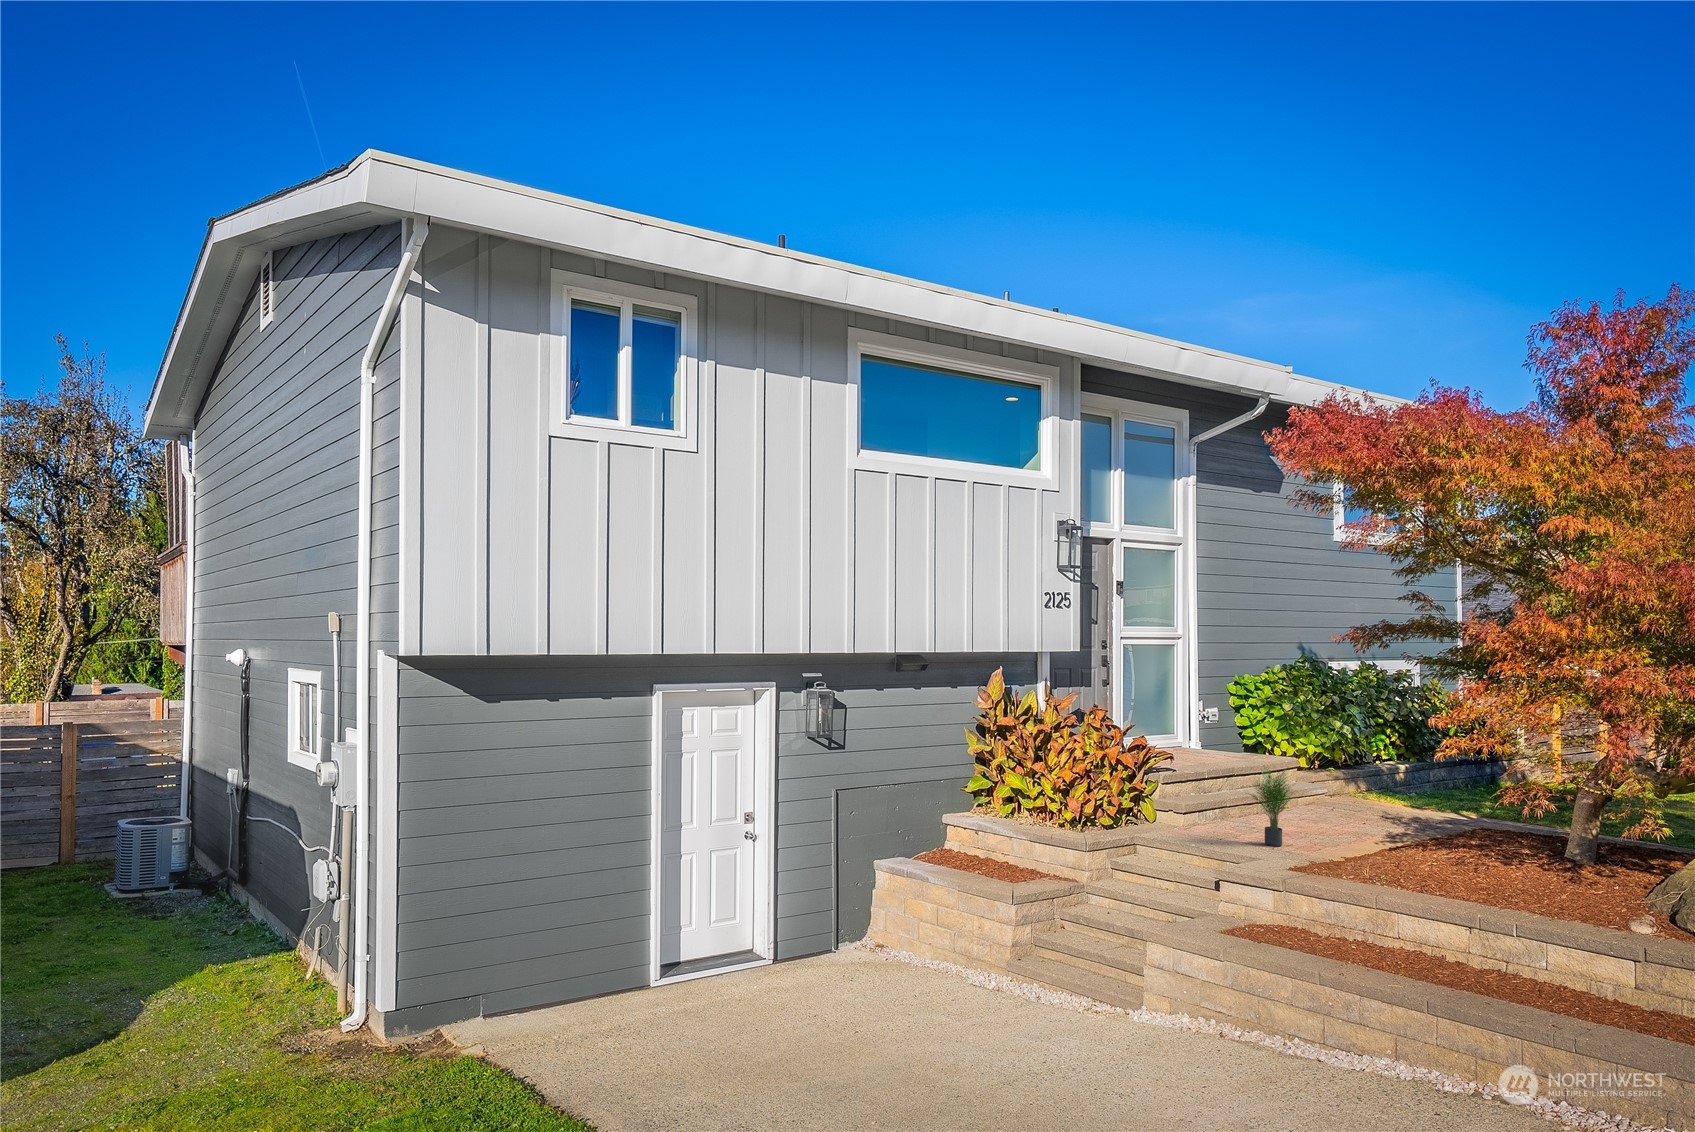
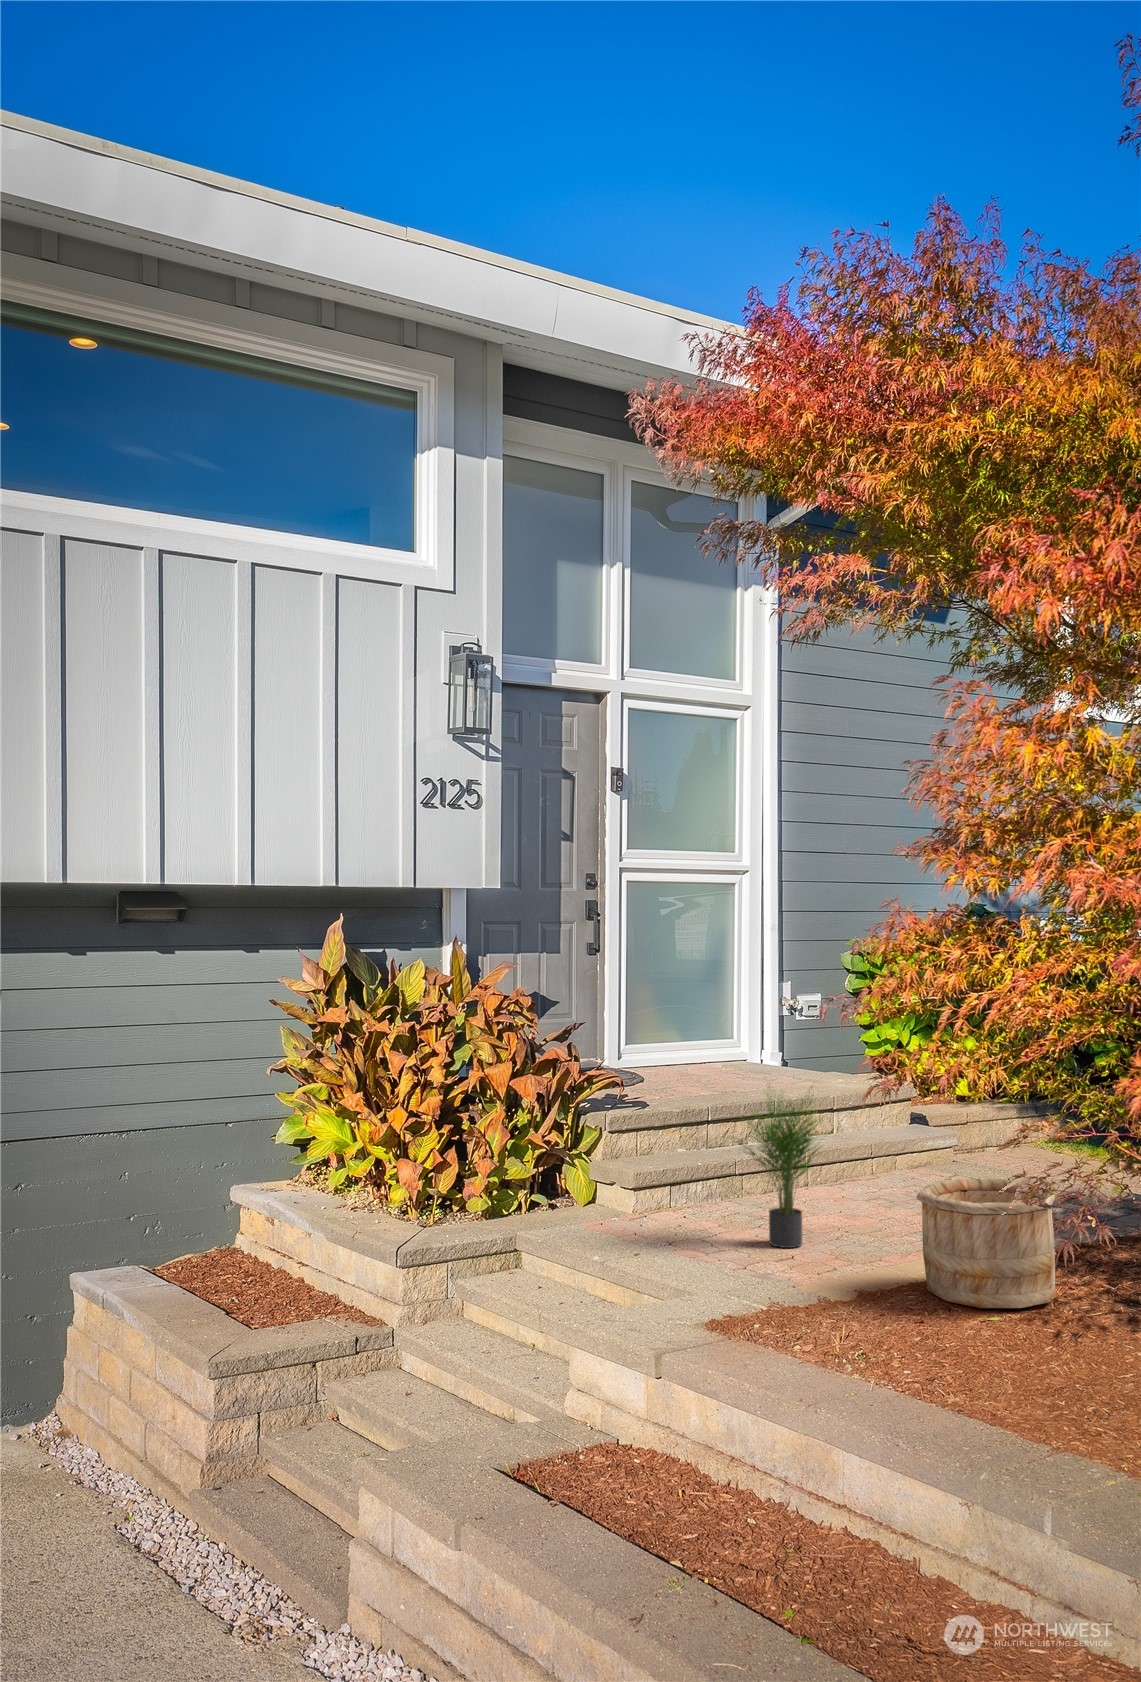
wooden bucket: none [1359,815,1428,874] -> present [916,1179,1055,1308]

